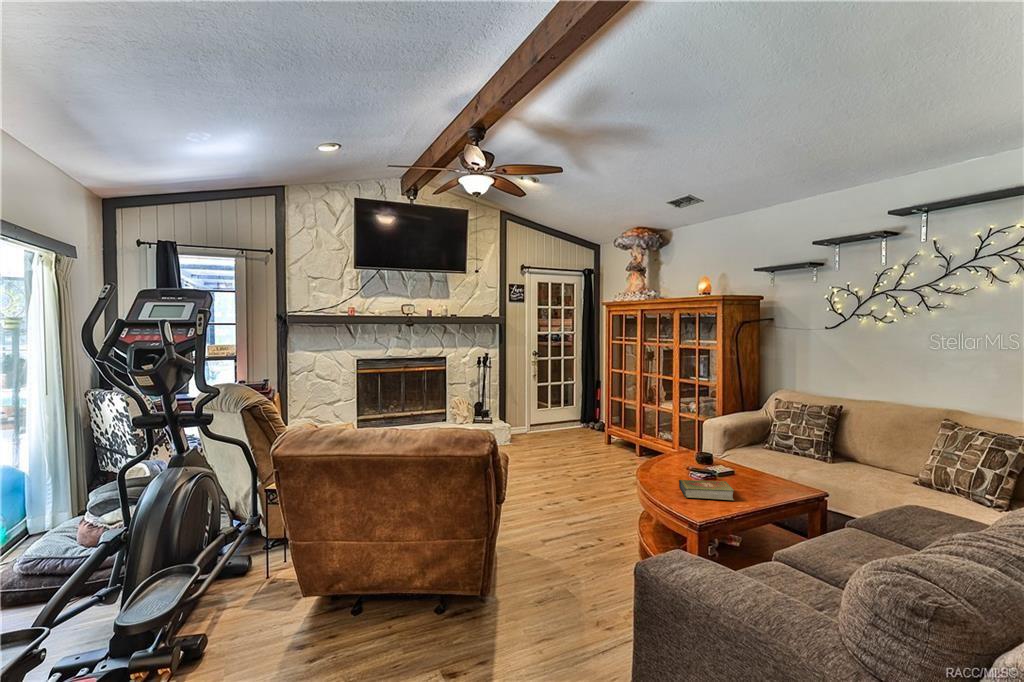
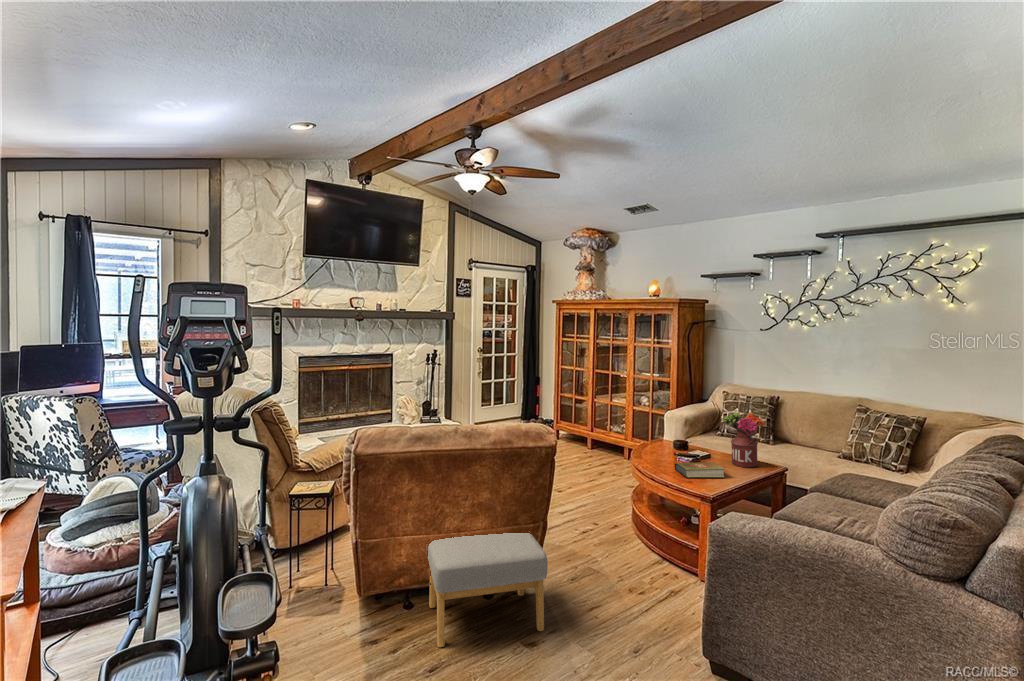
flower arrangement: none [745,424,797,490] -> present [723,412,765,467]
footstool: none [353,539,480,662] -> present [428,533,548,647]

